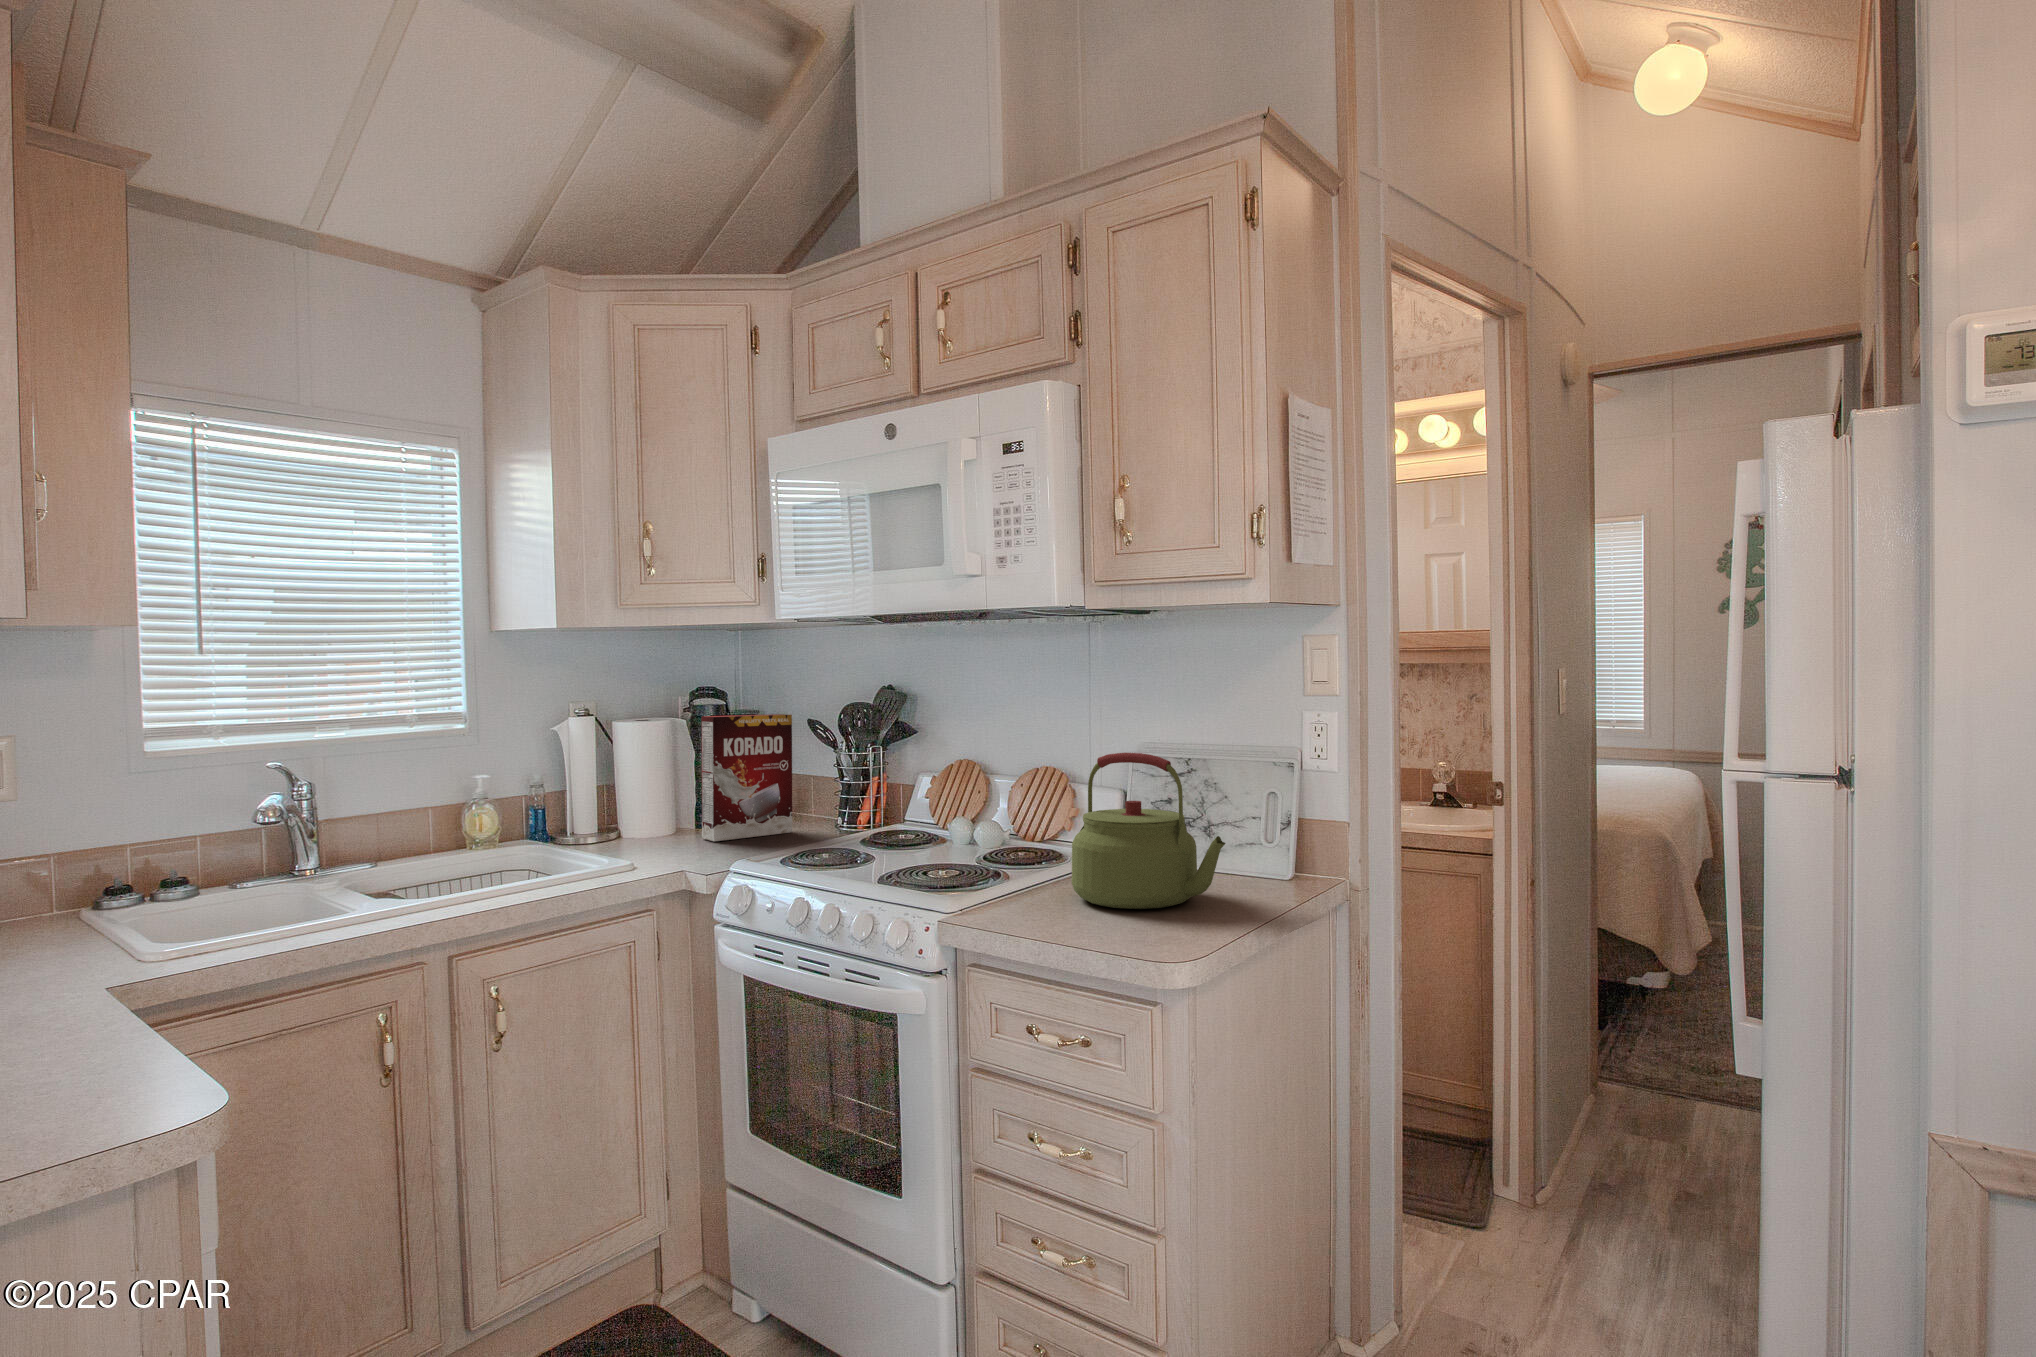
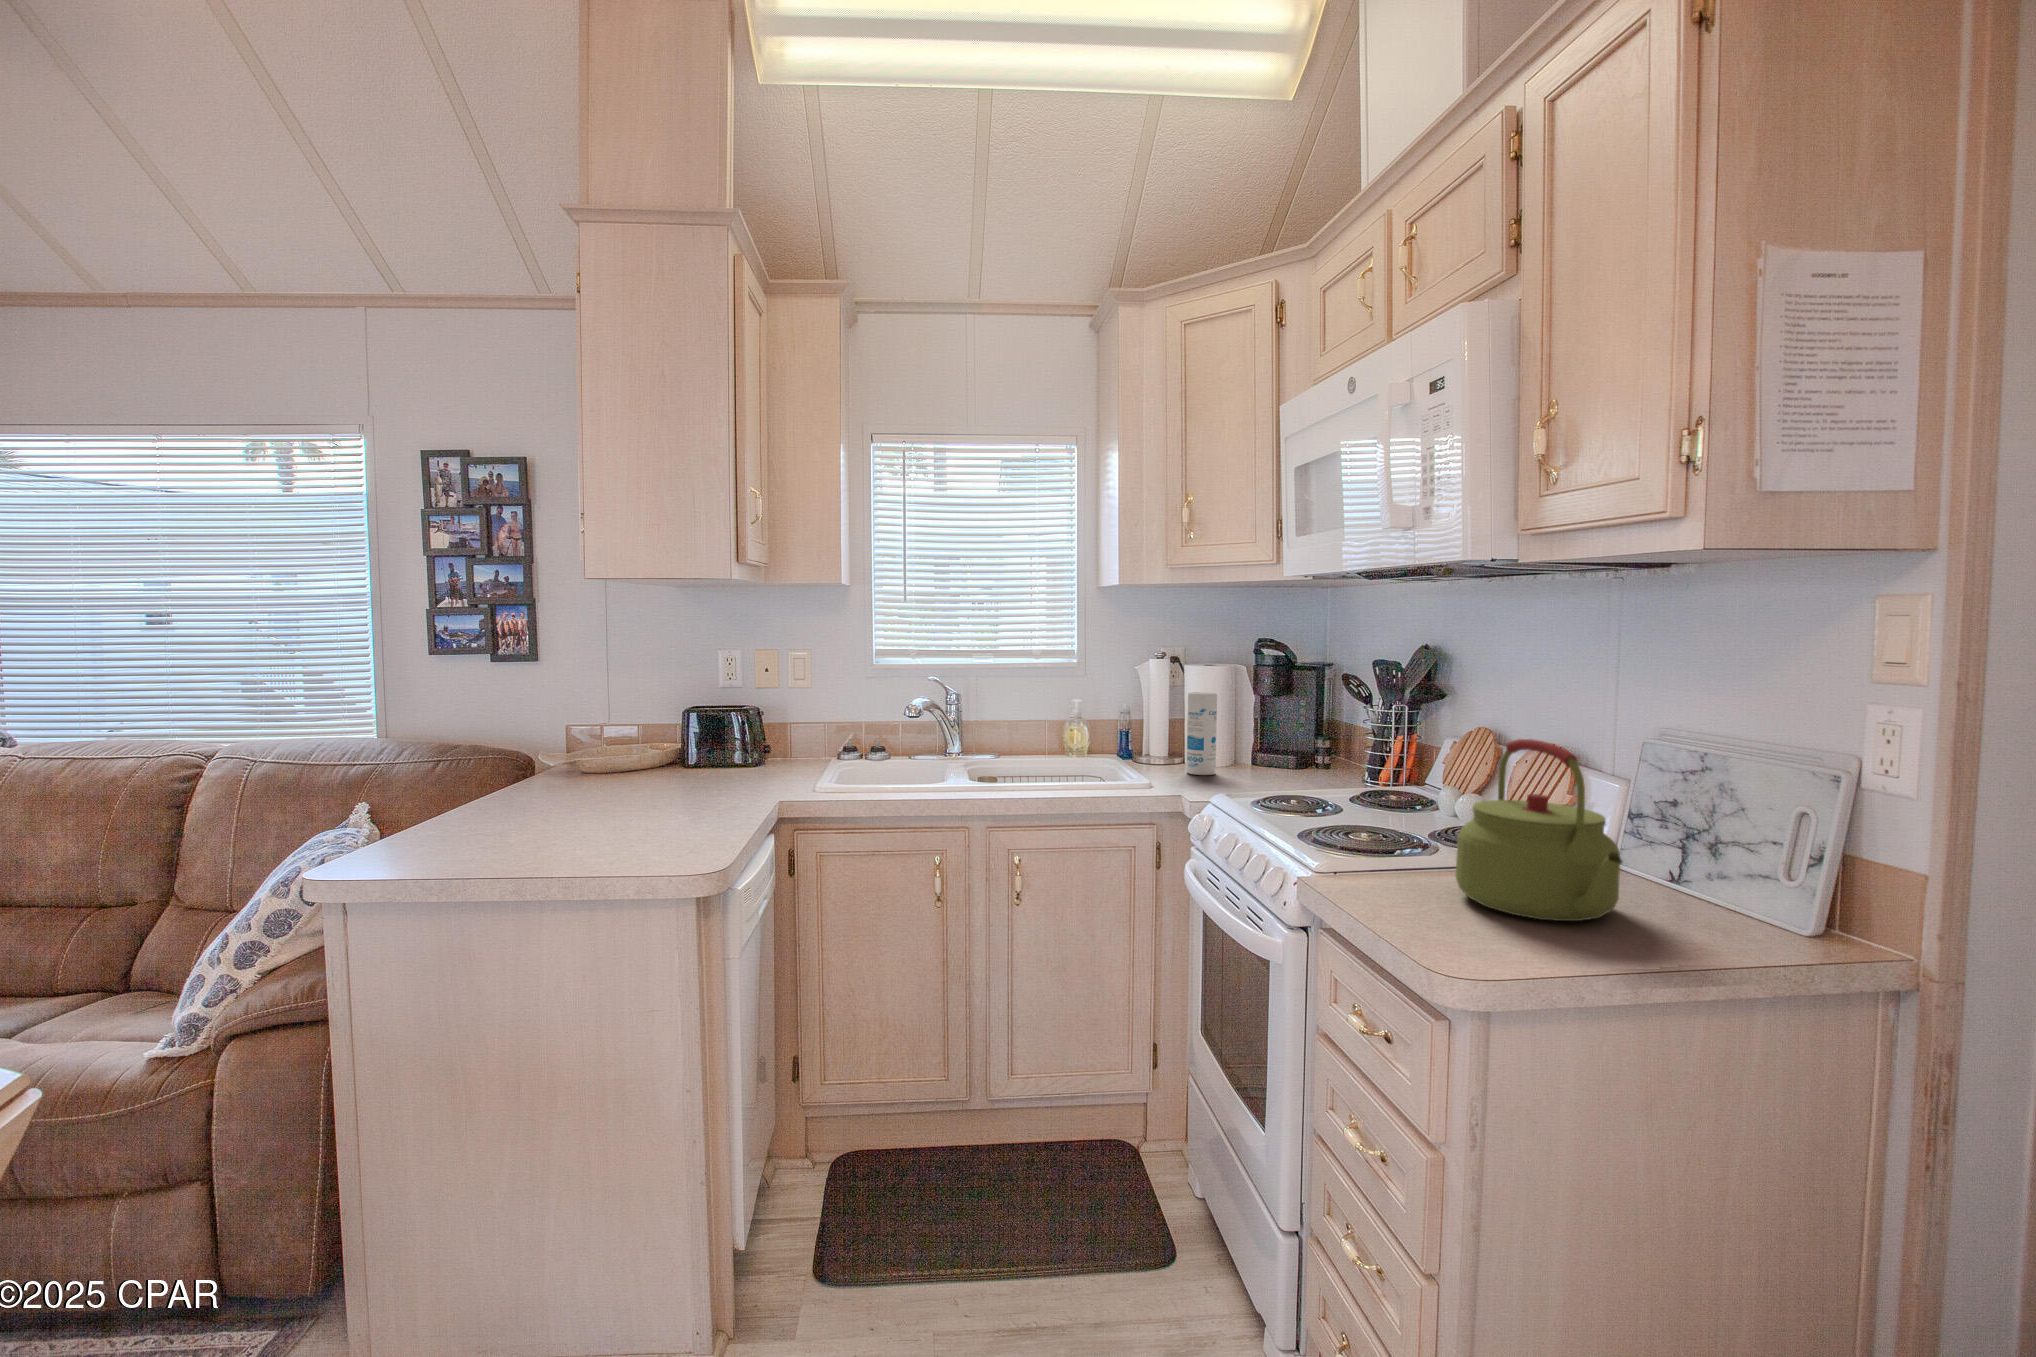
cereal box: present [701,714,792,841] -> none [1244,668,1327,778]
canister: none [637,747,674,849] -> present [1187,692,1217,775]

